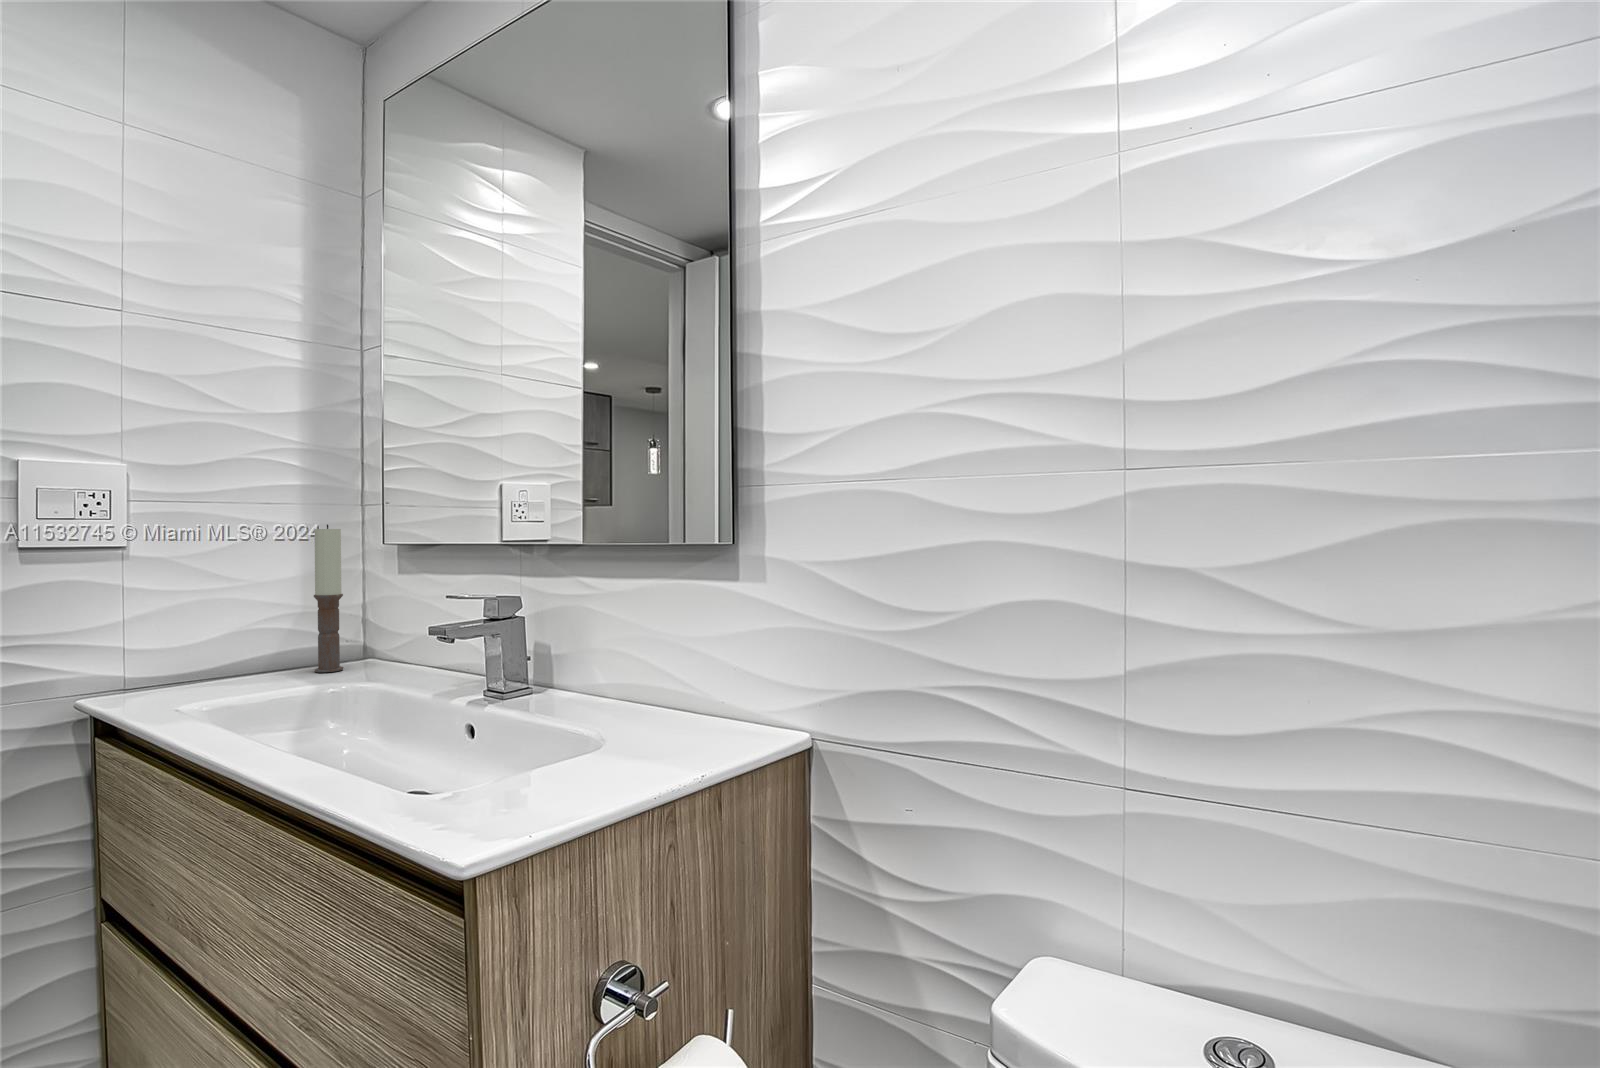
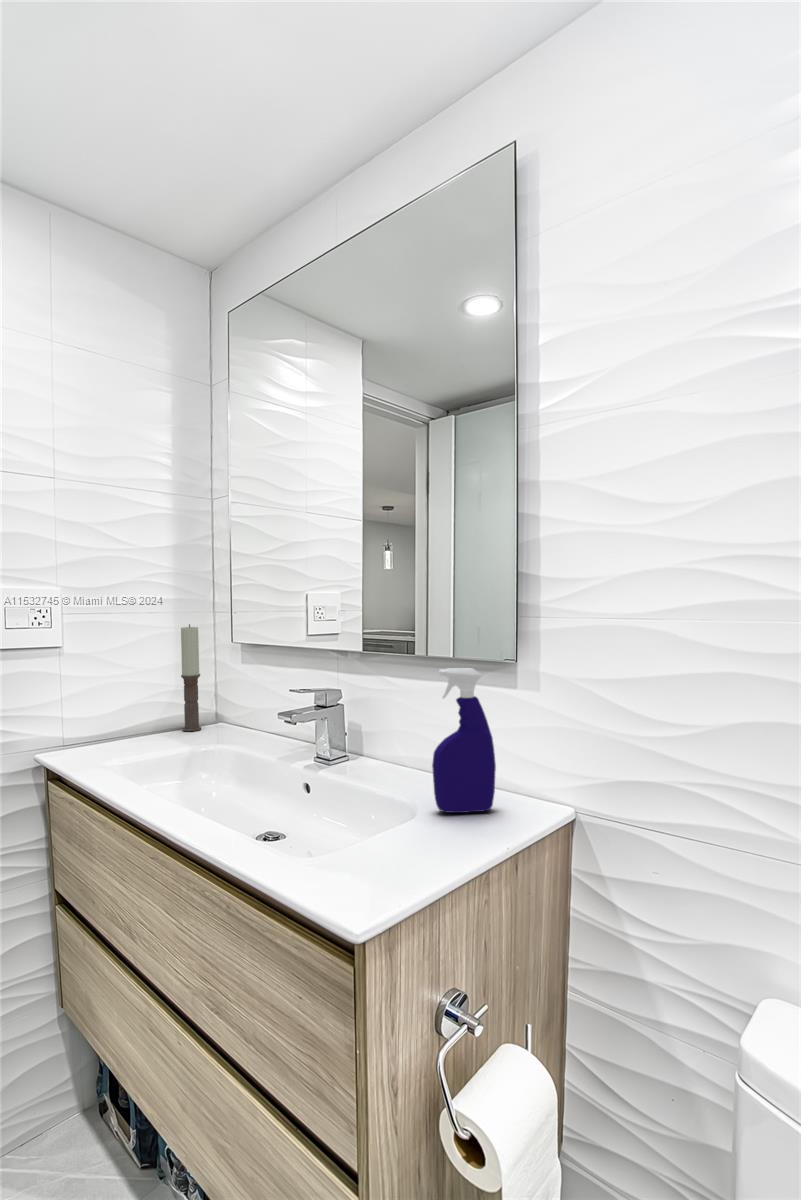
spray bottle: none [625,555,709,744] -> present [432,668,496,813]

